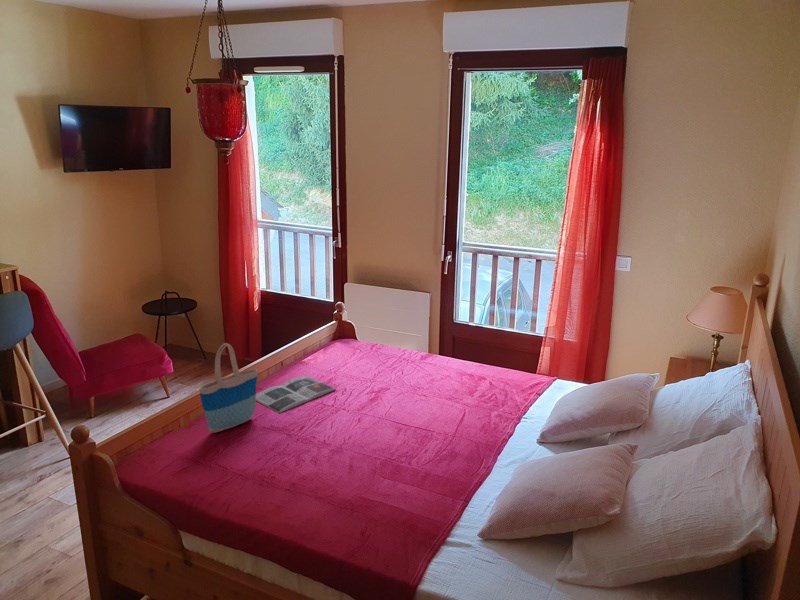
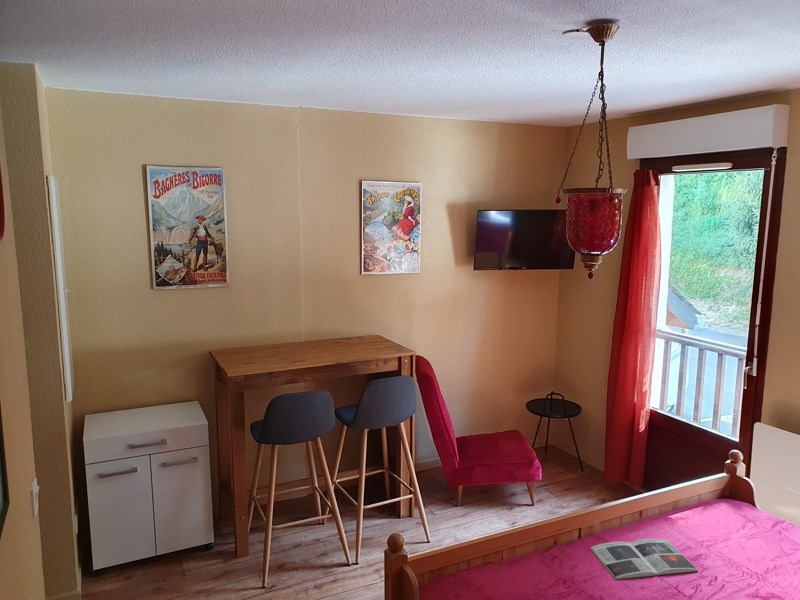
tote bag: present [199,343,258,433] -> none [525,483,595,579]

